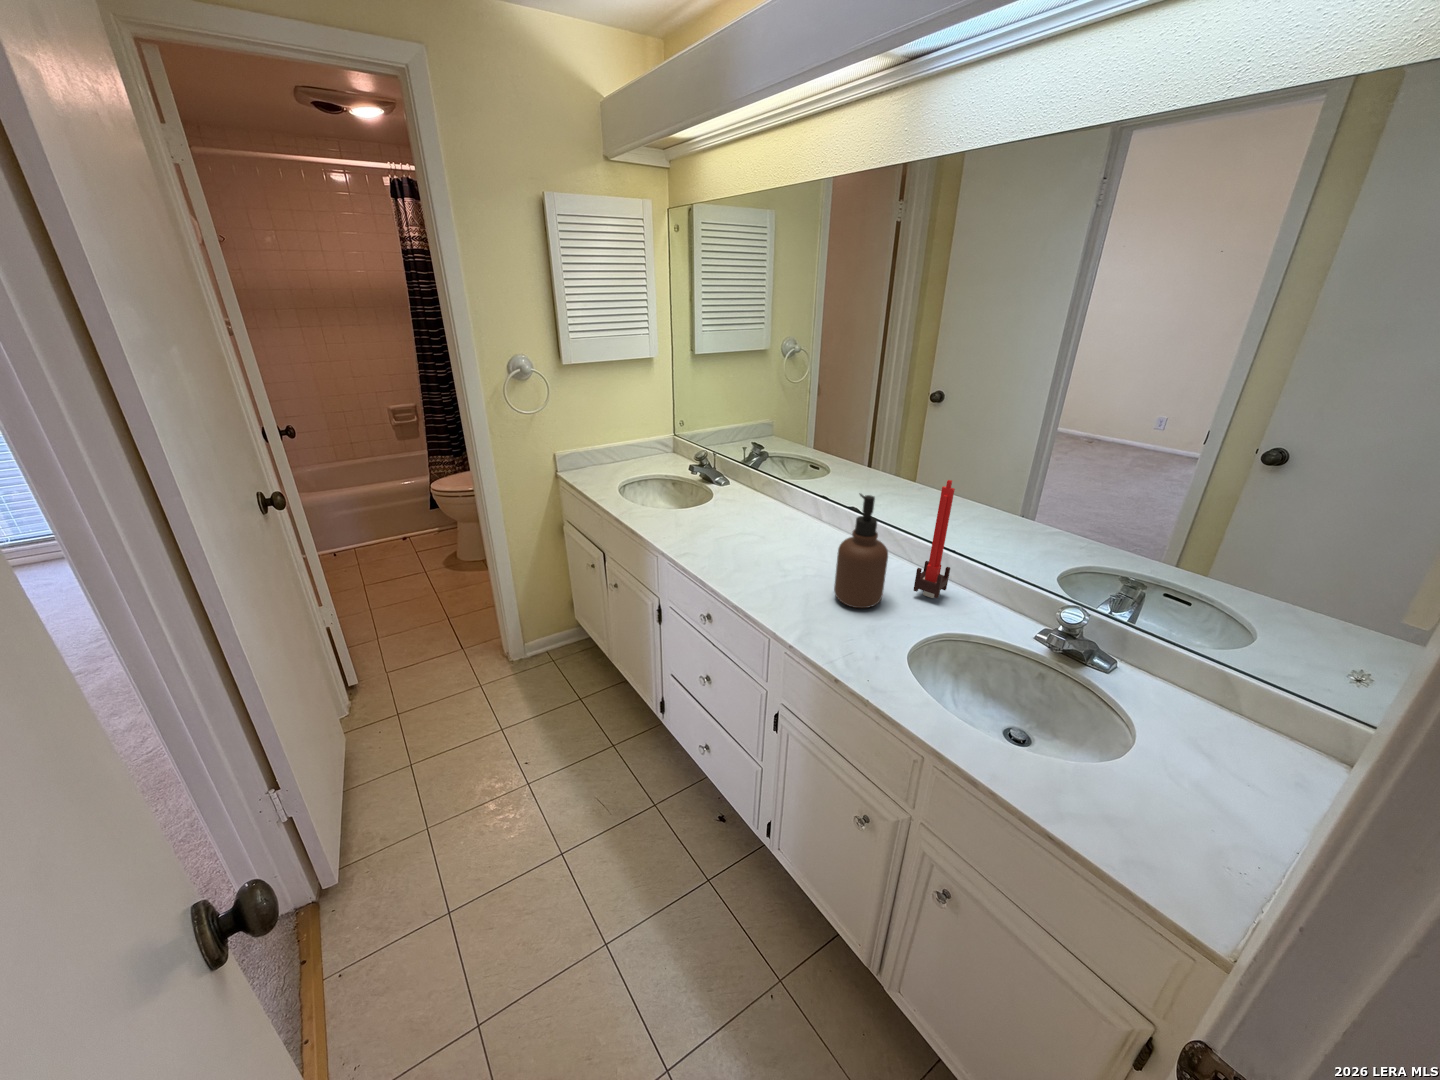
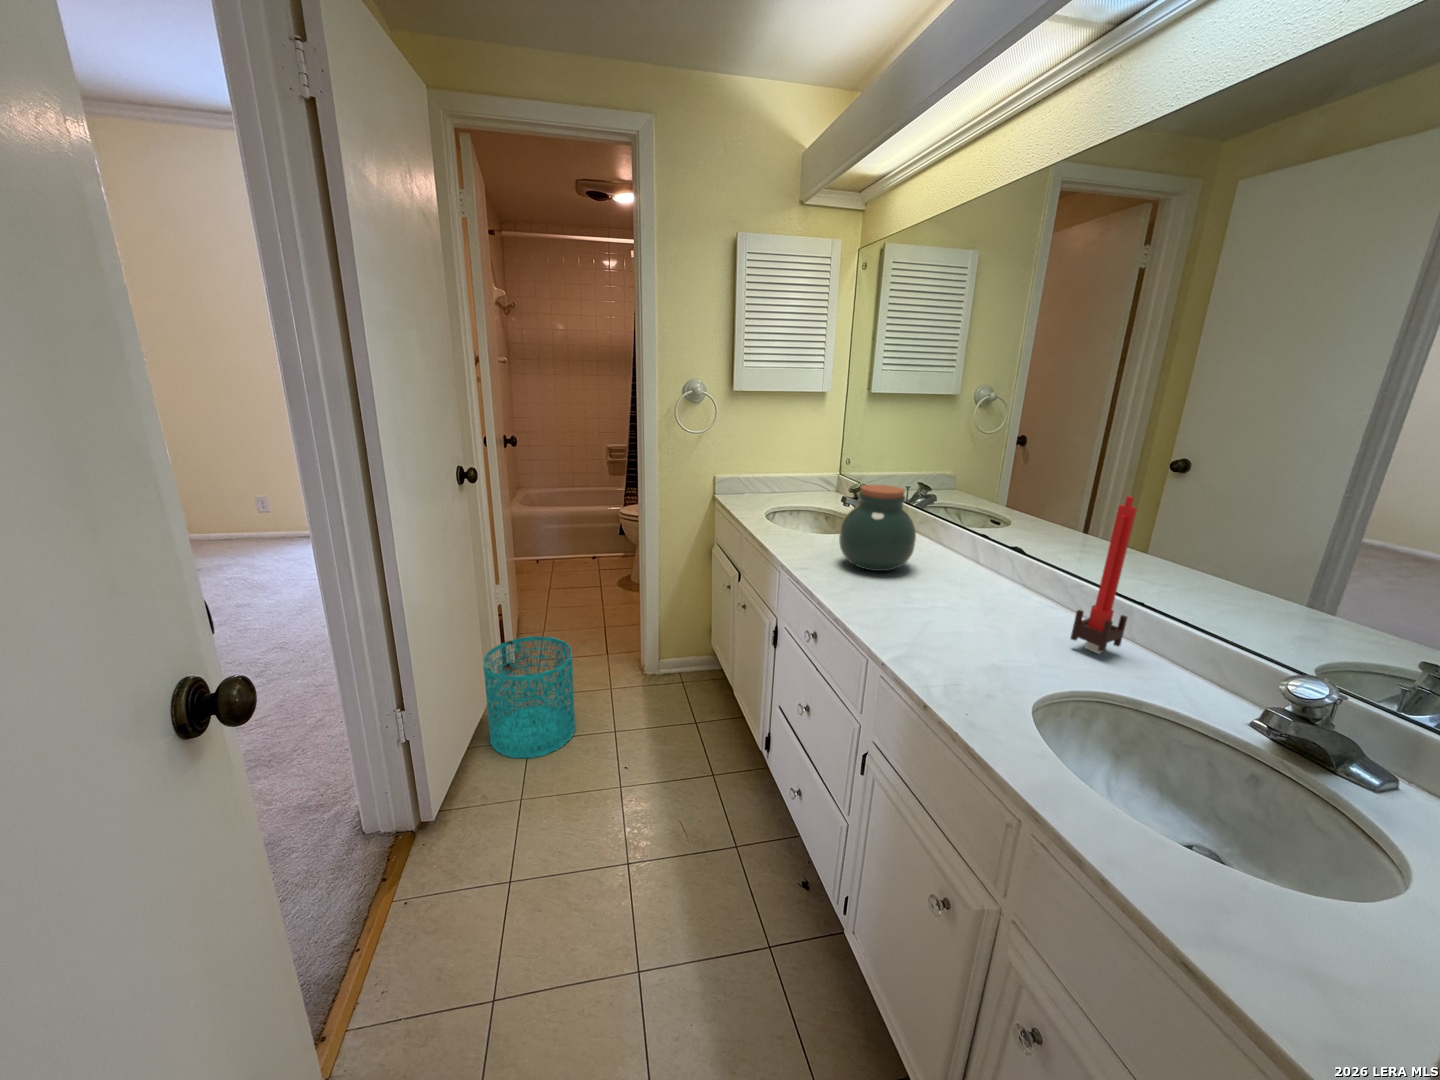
jar: none [710,467,776,546] -> present [839,484,916,571]
soap dispenser: present [834,494,888,608] -> none [961,505,1035,647]
wastebasket: none [339,654,458,789] -> present [483,636,575,758]

